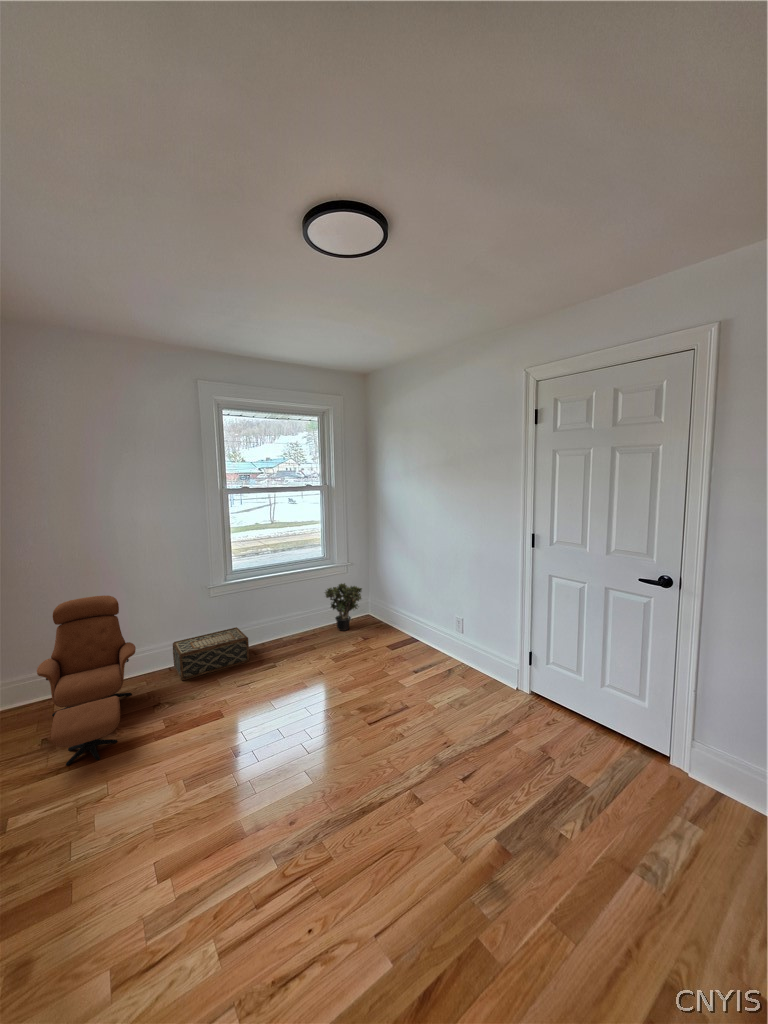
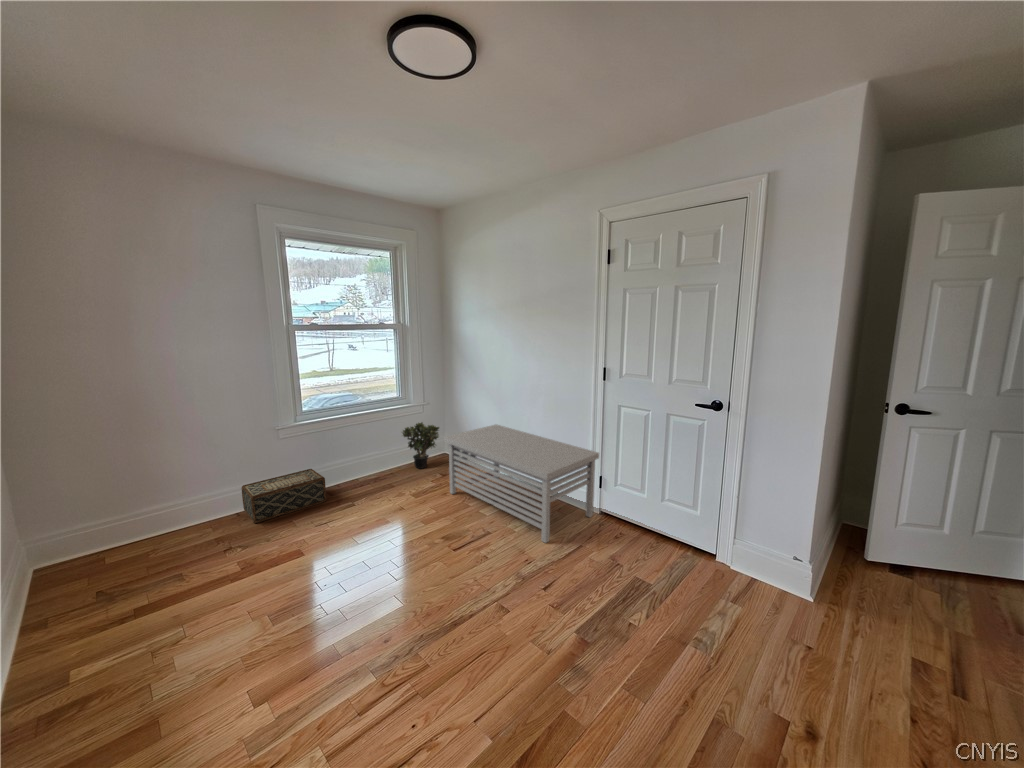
storage bench: none [364,588,529,725] -> present [444,425,599,543]
armchair: present [37,596,136,765] -> none [85,438,202,613]

